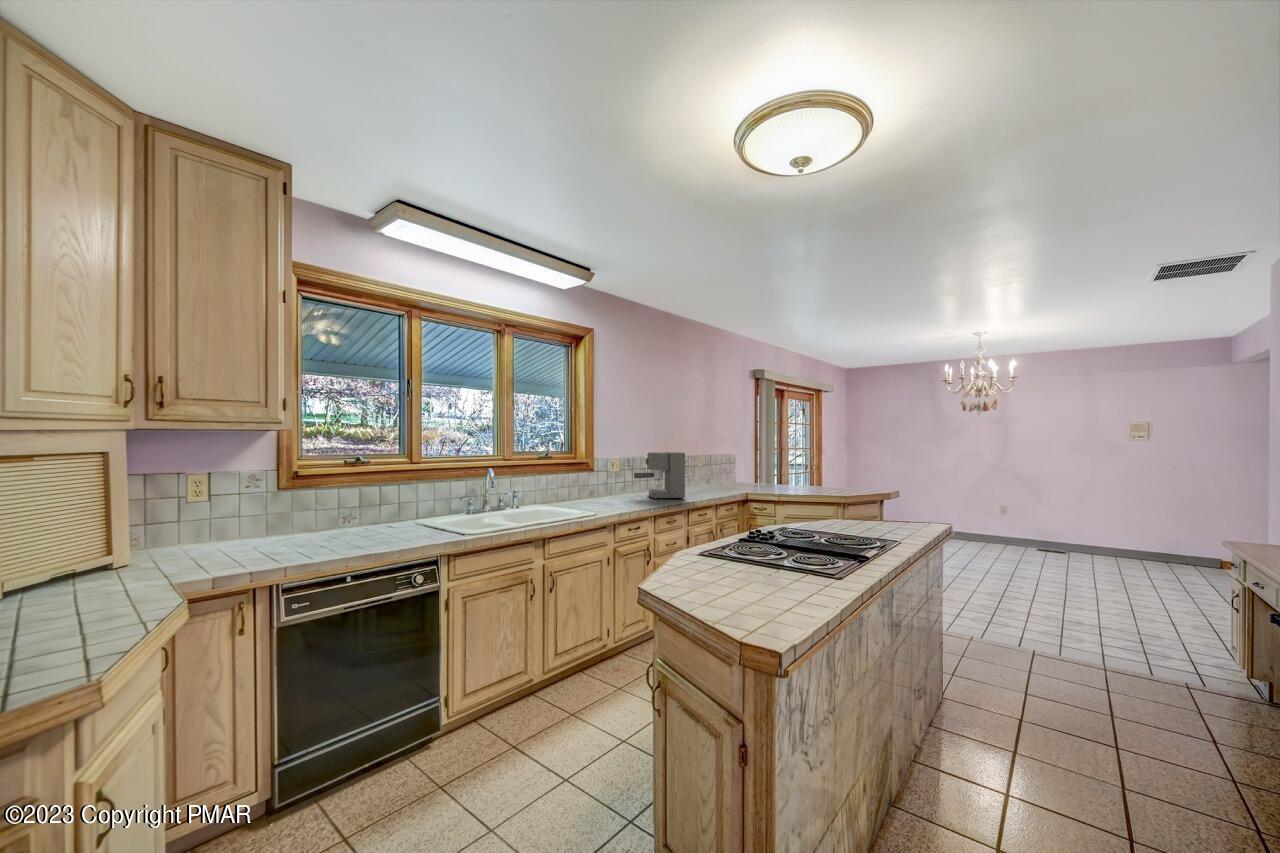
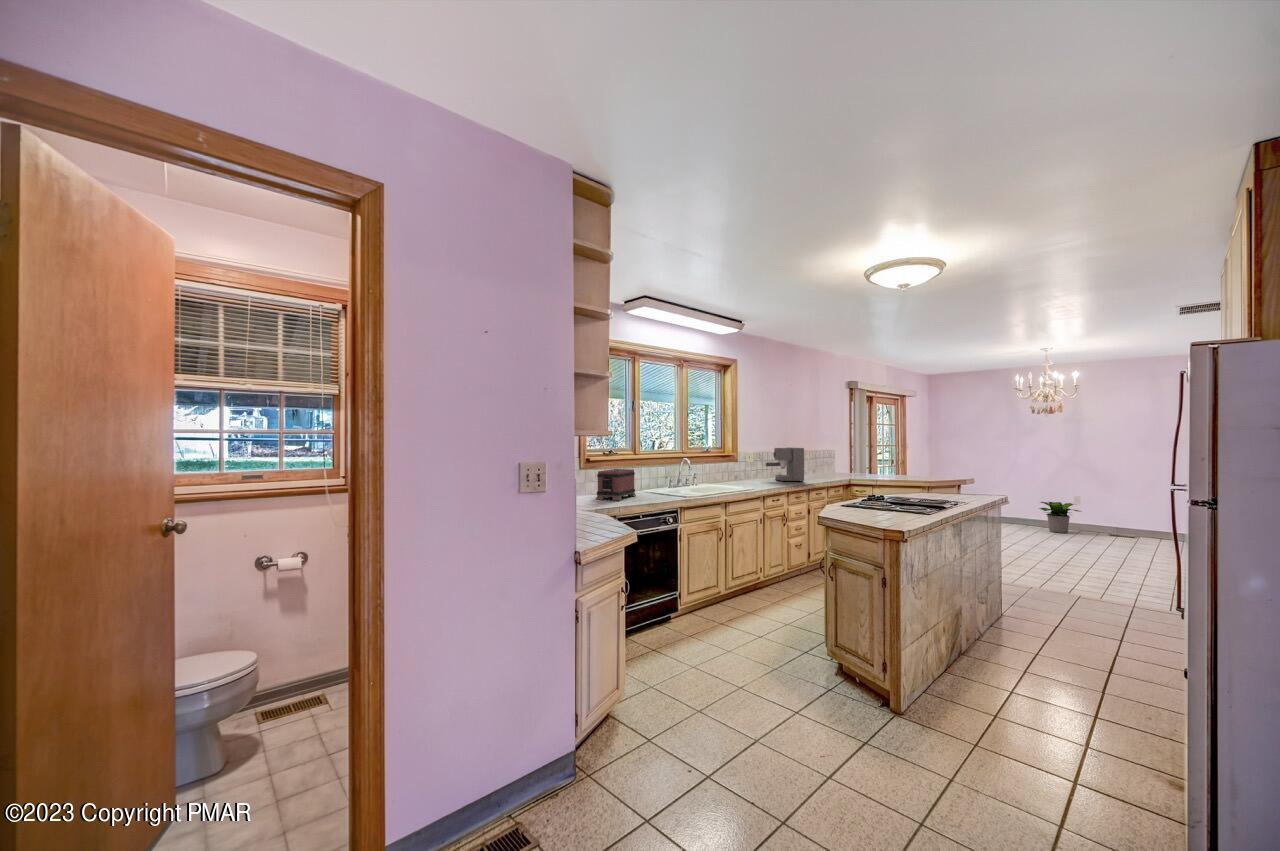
toaster: none [290,489,383,547] -> present [596,469,636,501]
potted plant: none [964,514,1012,551] -> present [1039,502,1078,533]

